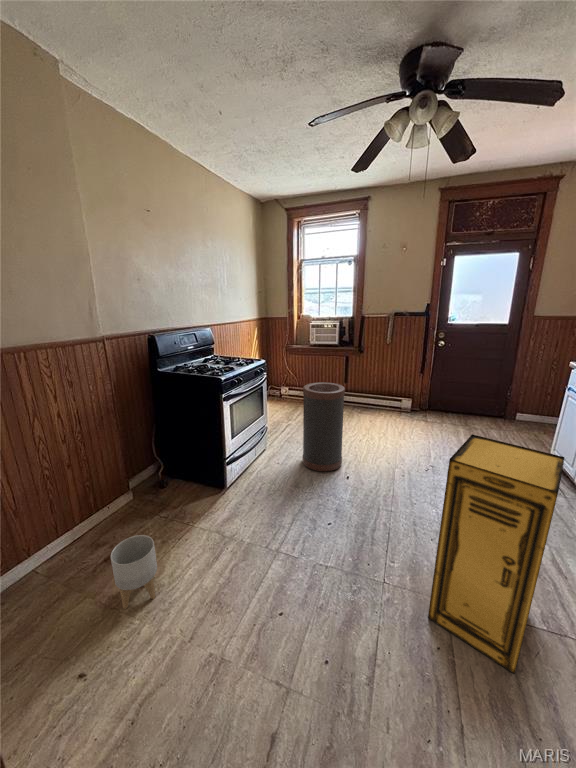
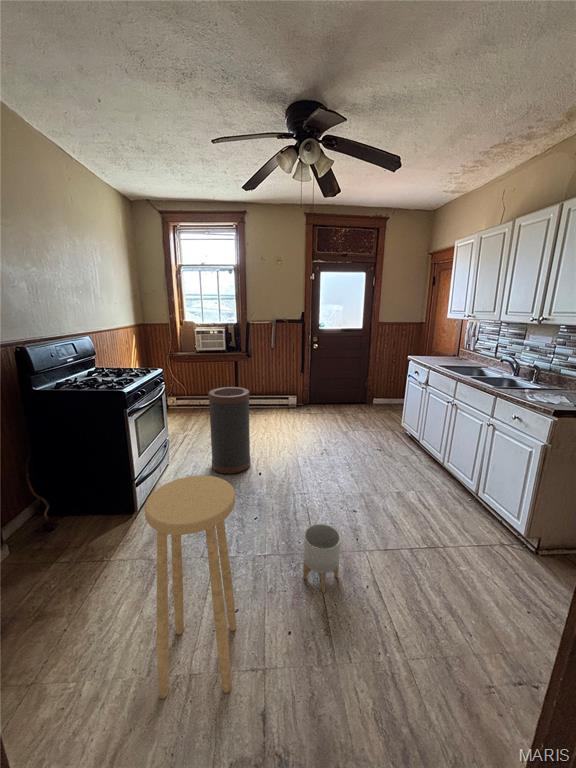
storage cabinet: present [428,434,564,674] -> none [355,415,436,586]
stool: none [181,468,276,695] -> present [145,475,236,699]
planter: present [111,535,157,609] -> present [303,524,340,592]

